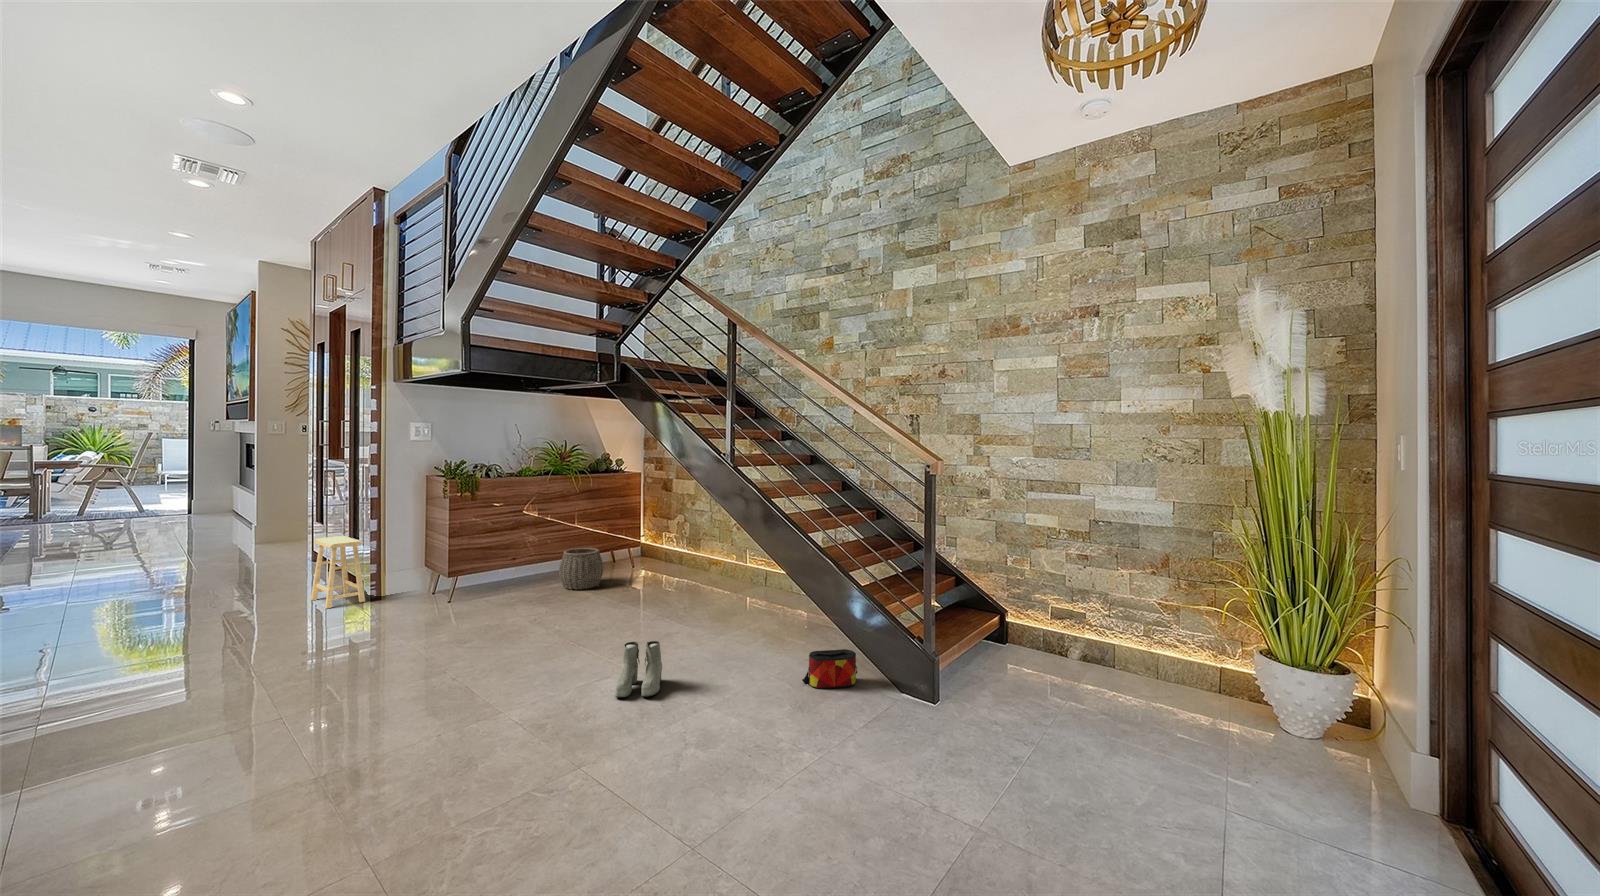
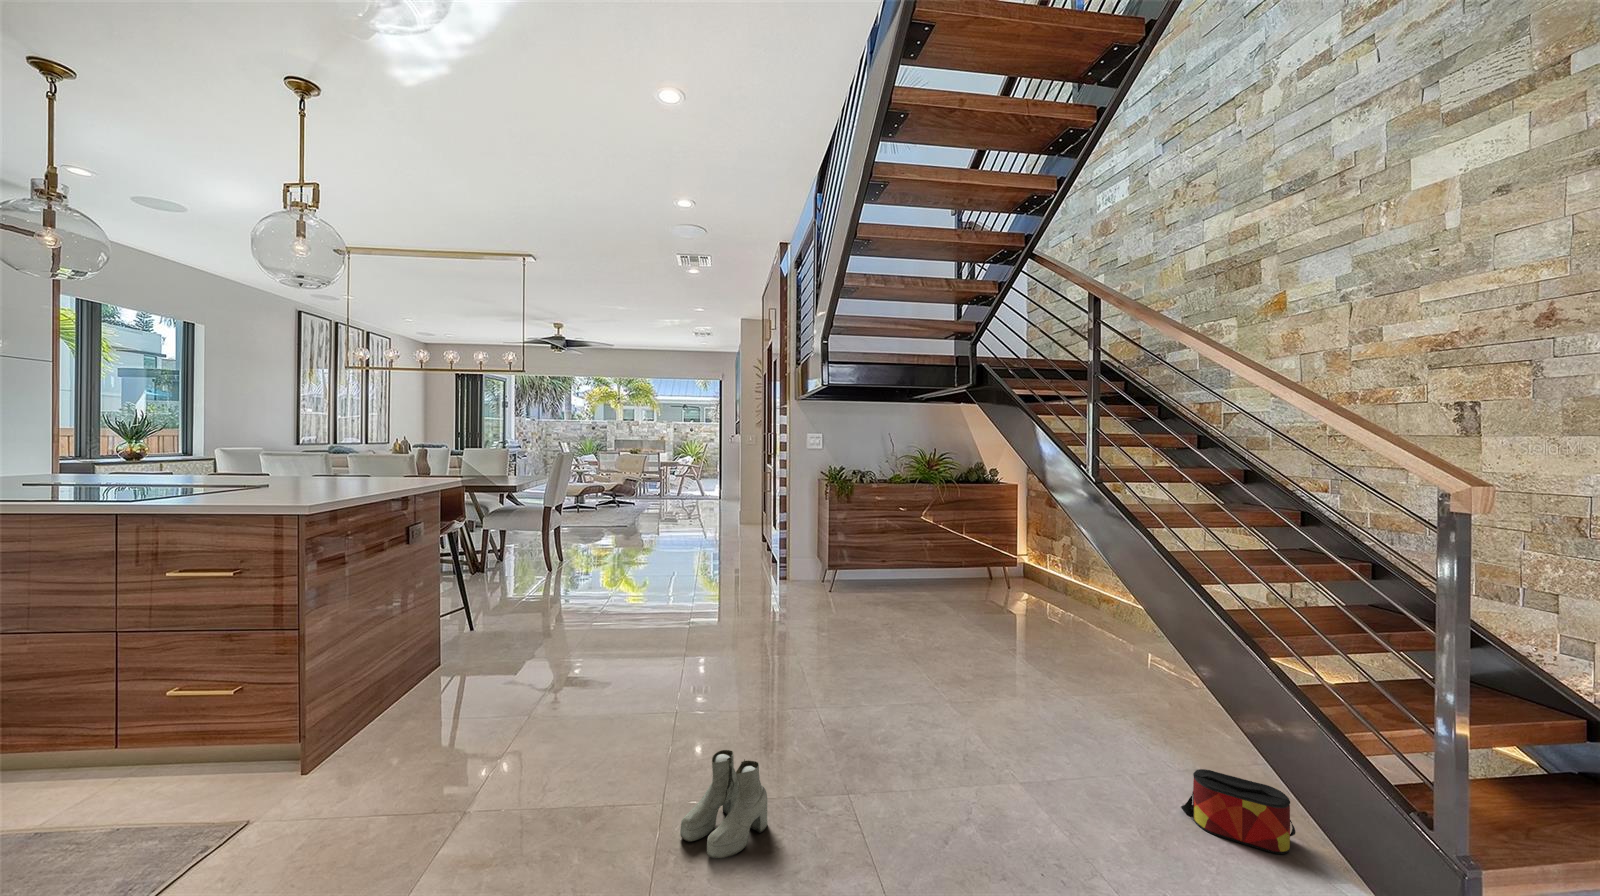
footstool: present [311,536,365,609] -> none [752,524,782,580]
woven basket: present [559,548,604,590] -> none [927,557,971,601]
boots: present [615,641,662,698] -> present [680,750,768,859]

